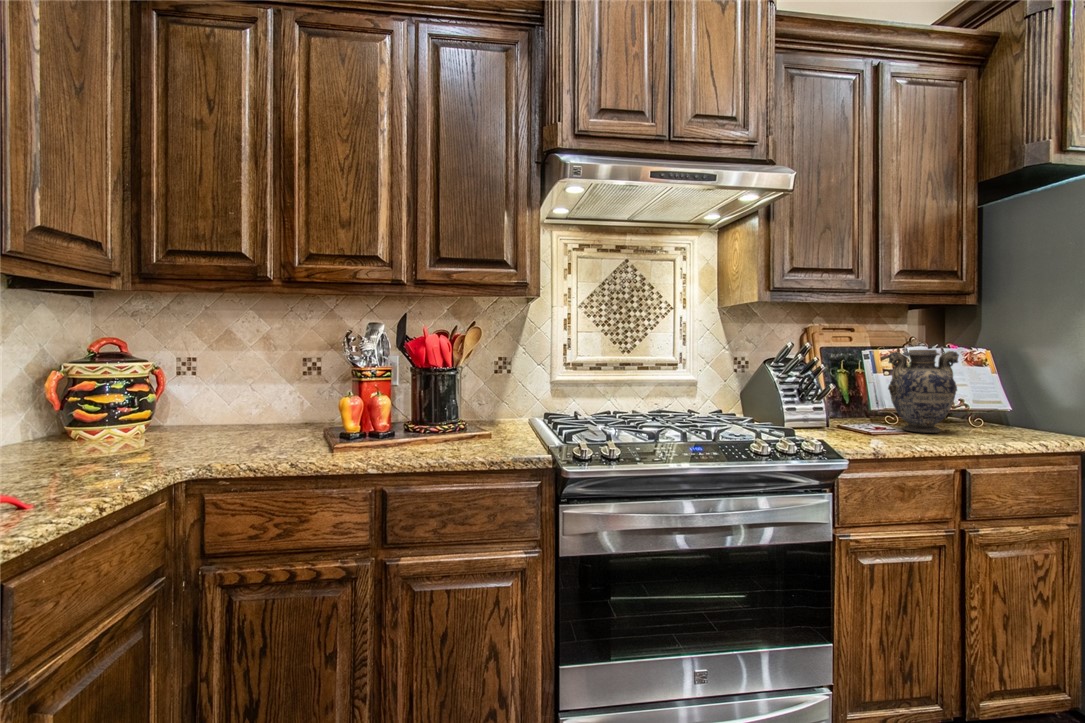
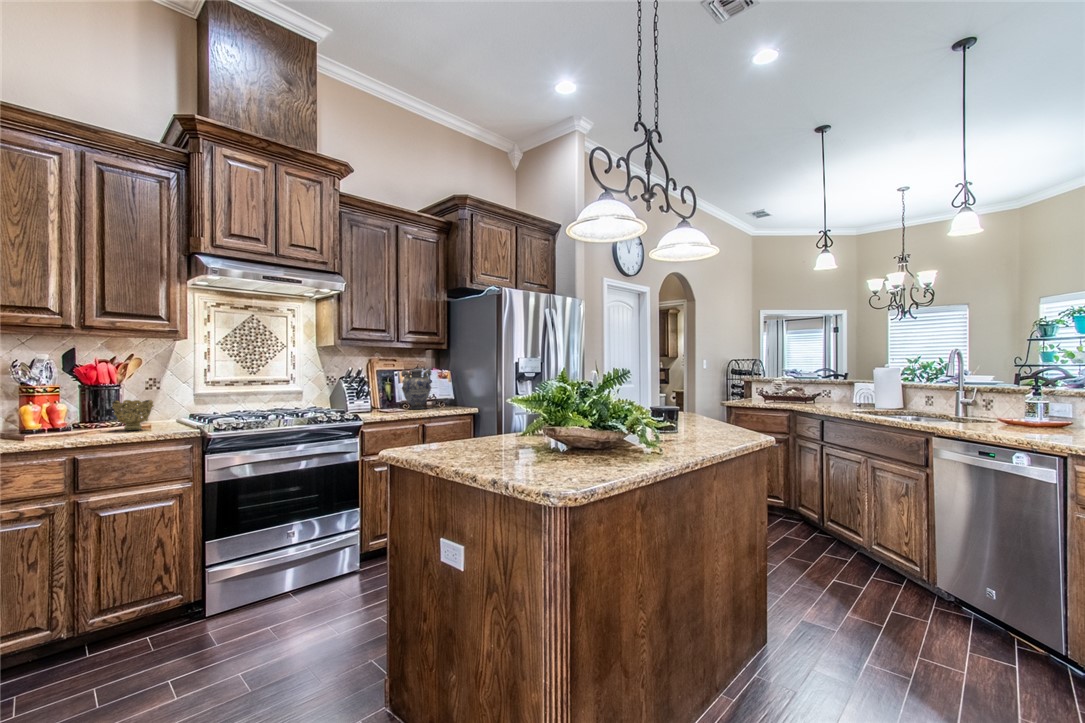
decorative bowl: none [436,396,489,448] -> present [112,400,154,430]

